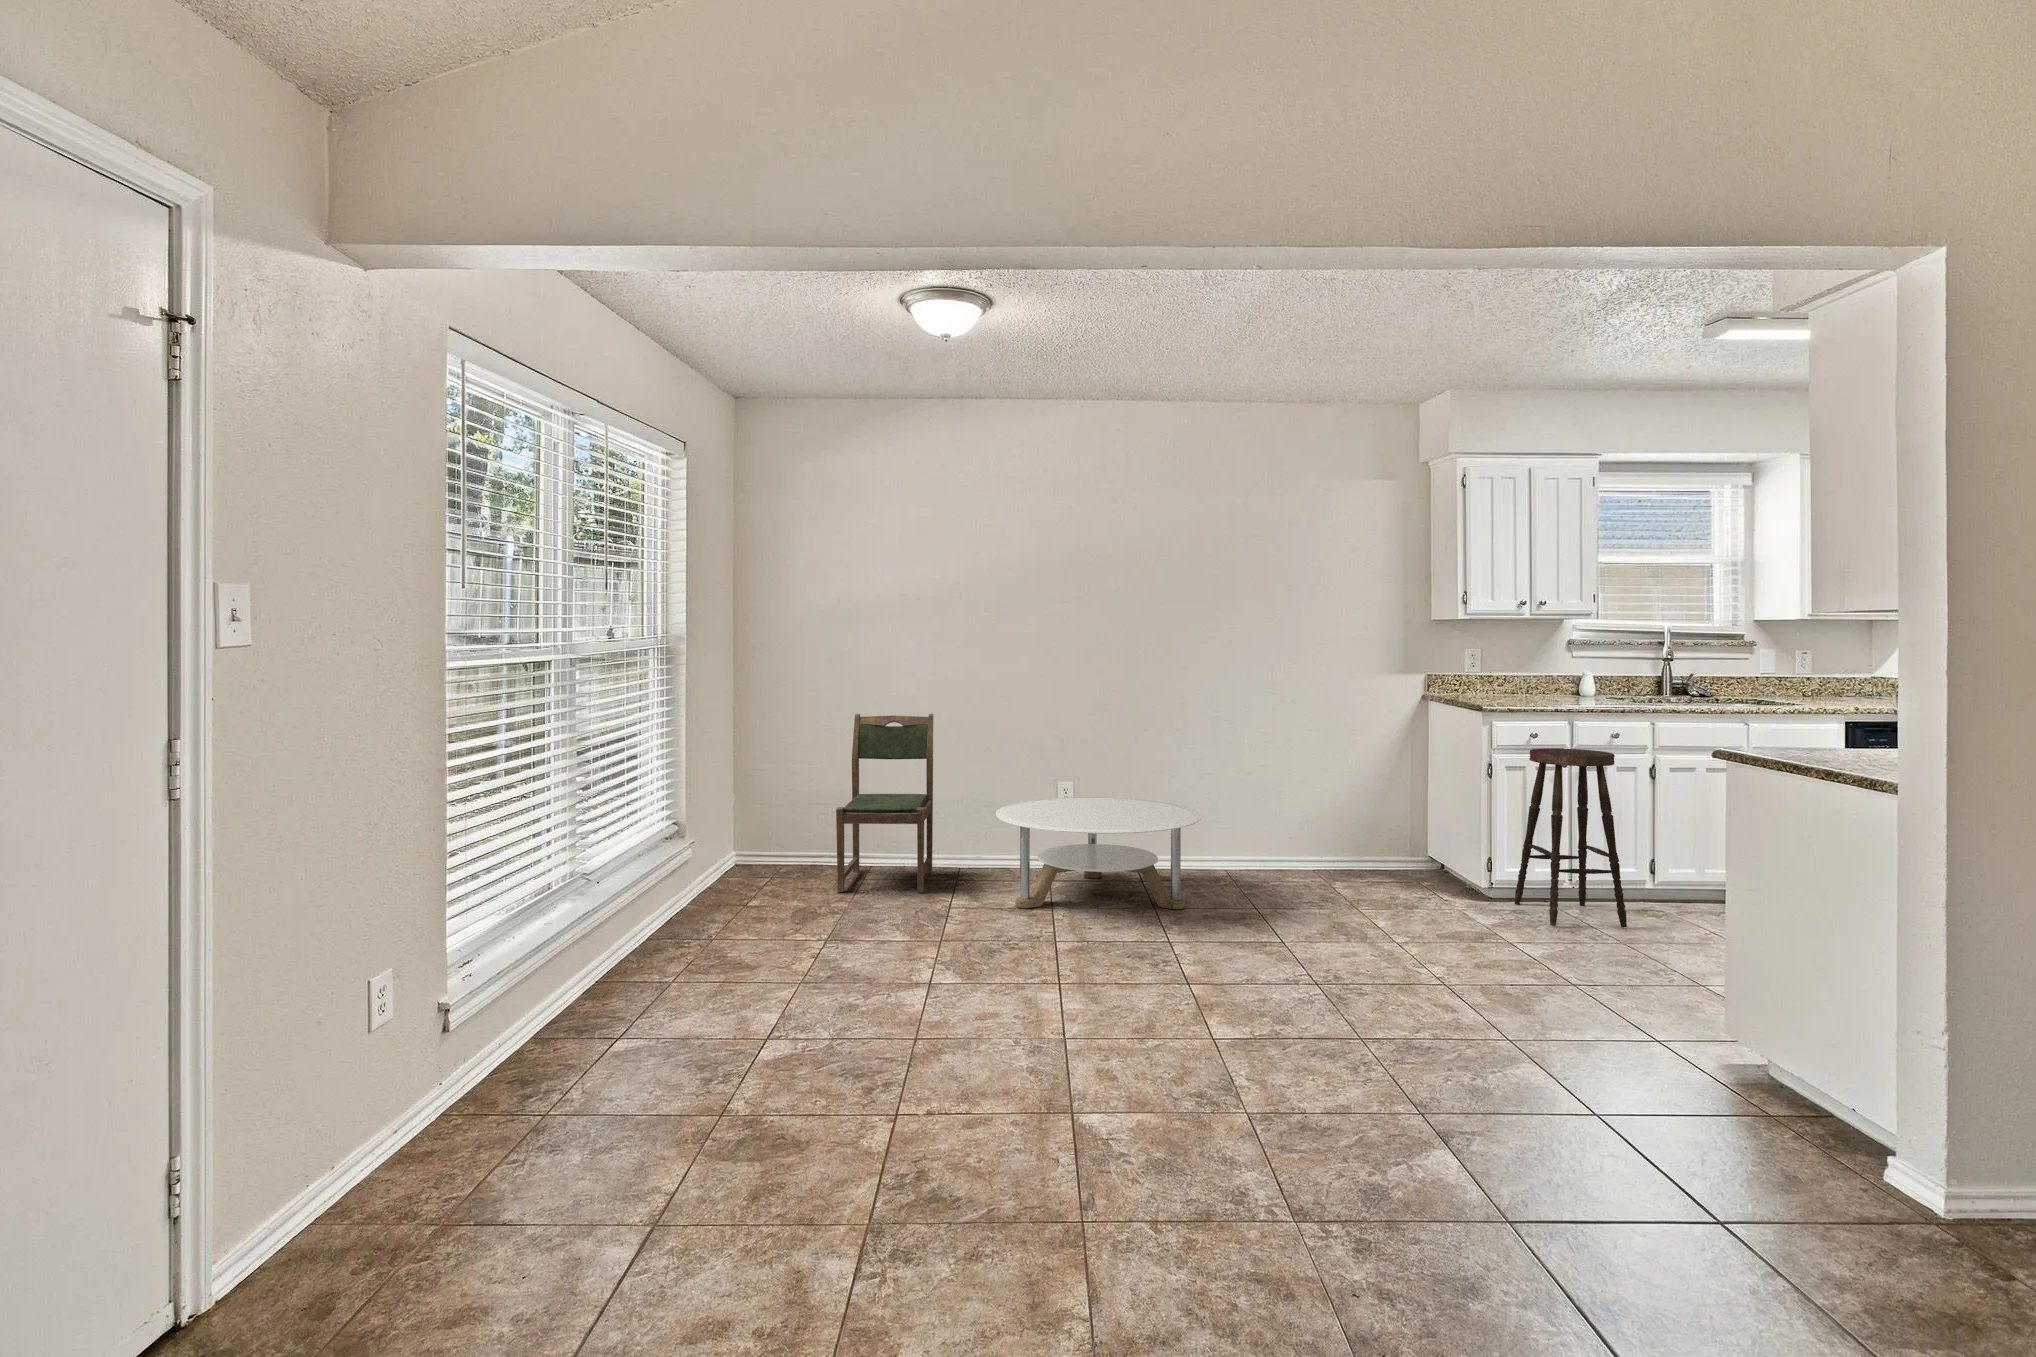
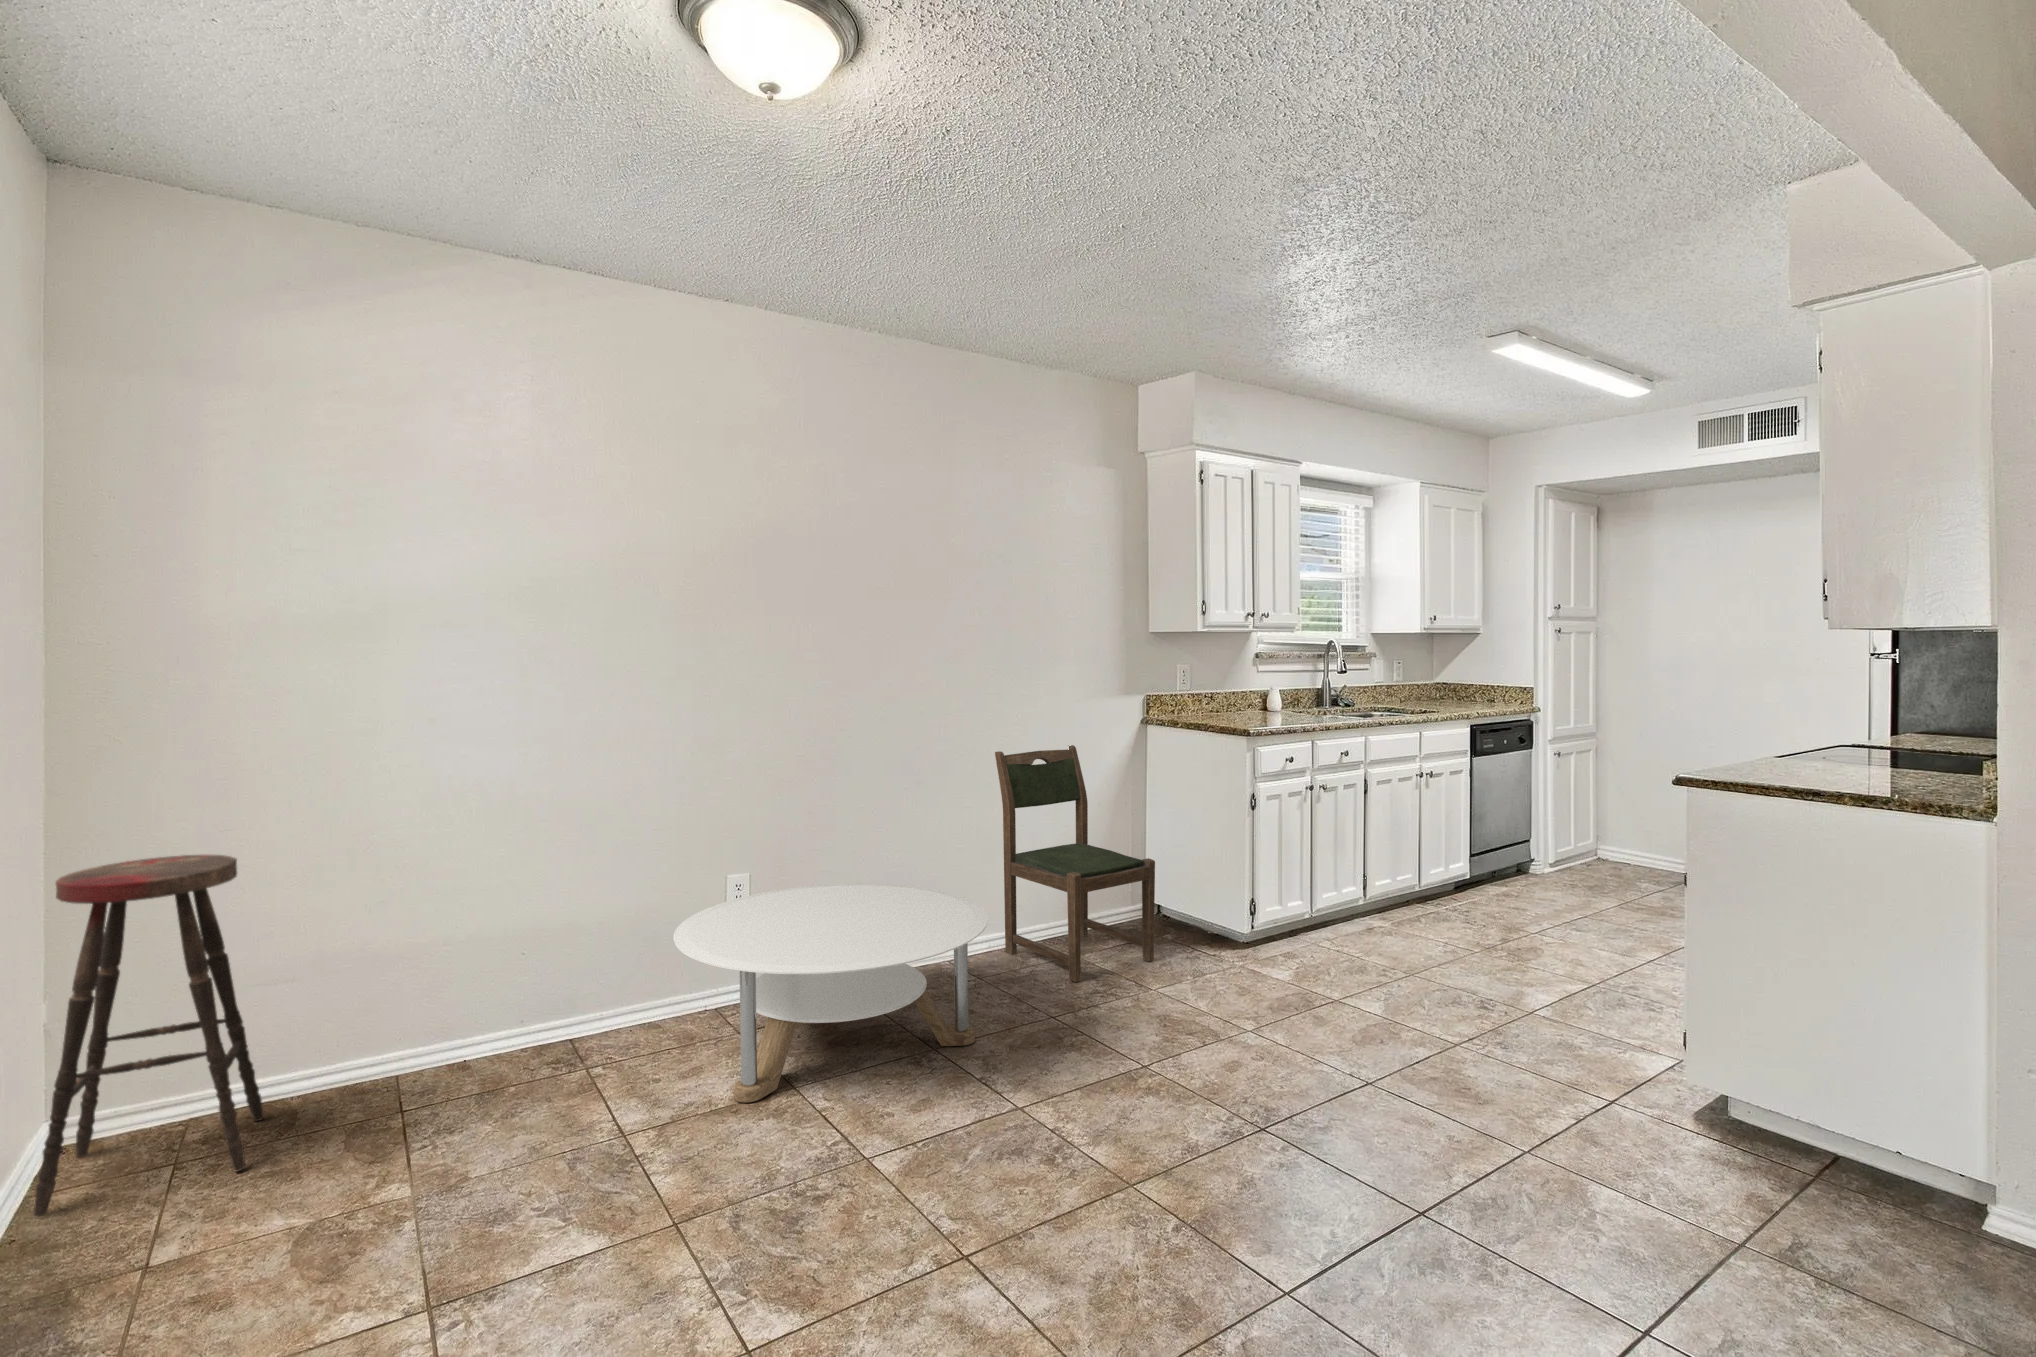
dining chair: present [836,714,933,892] -> present [995,745,1155,982]
bar stool: present [1515,748,1627,927] -> present [34,855,264,1216]

